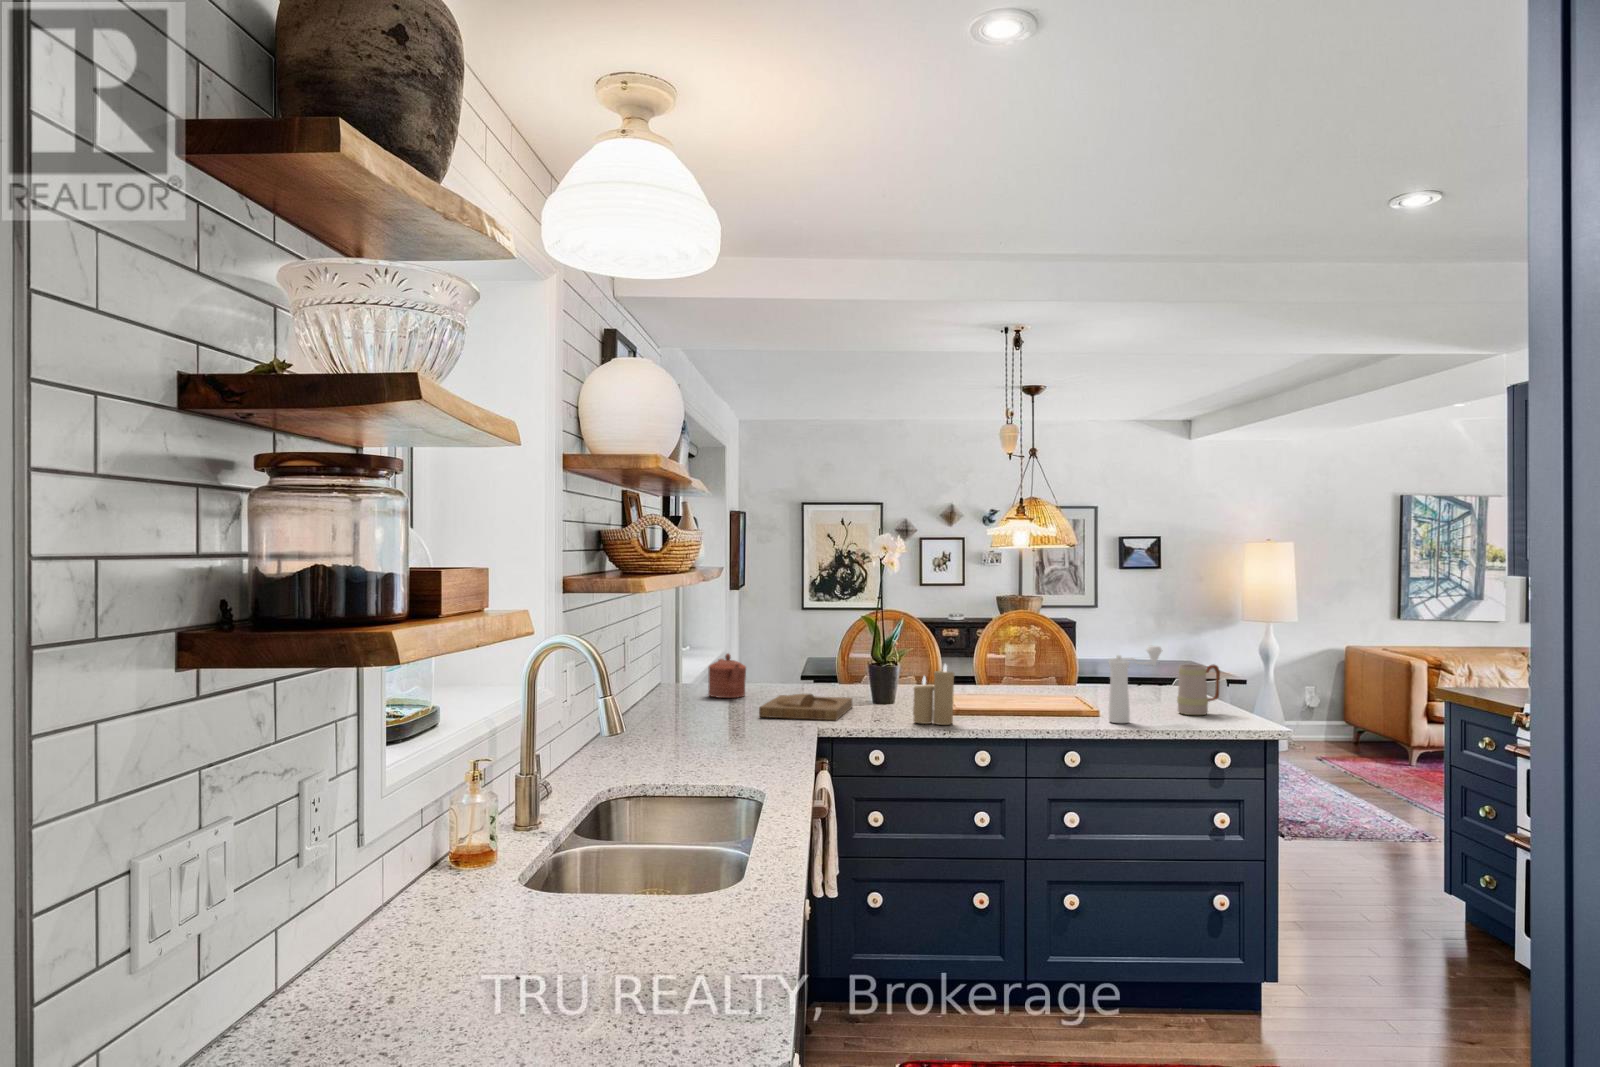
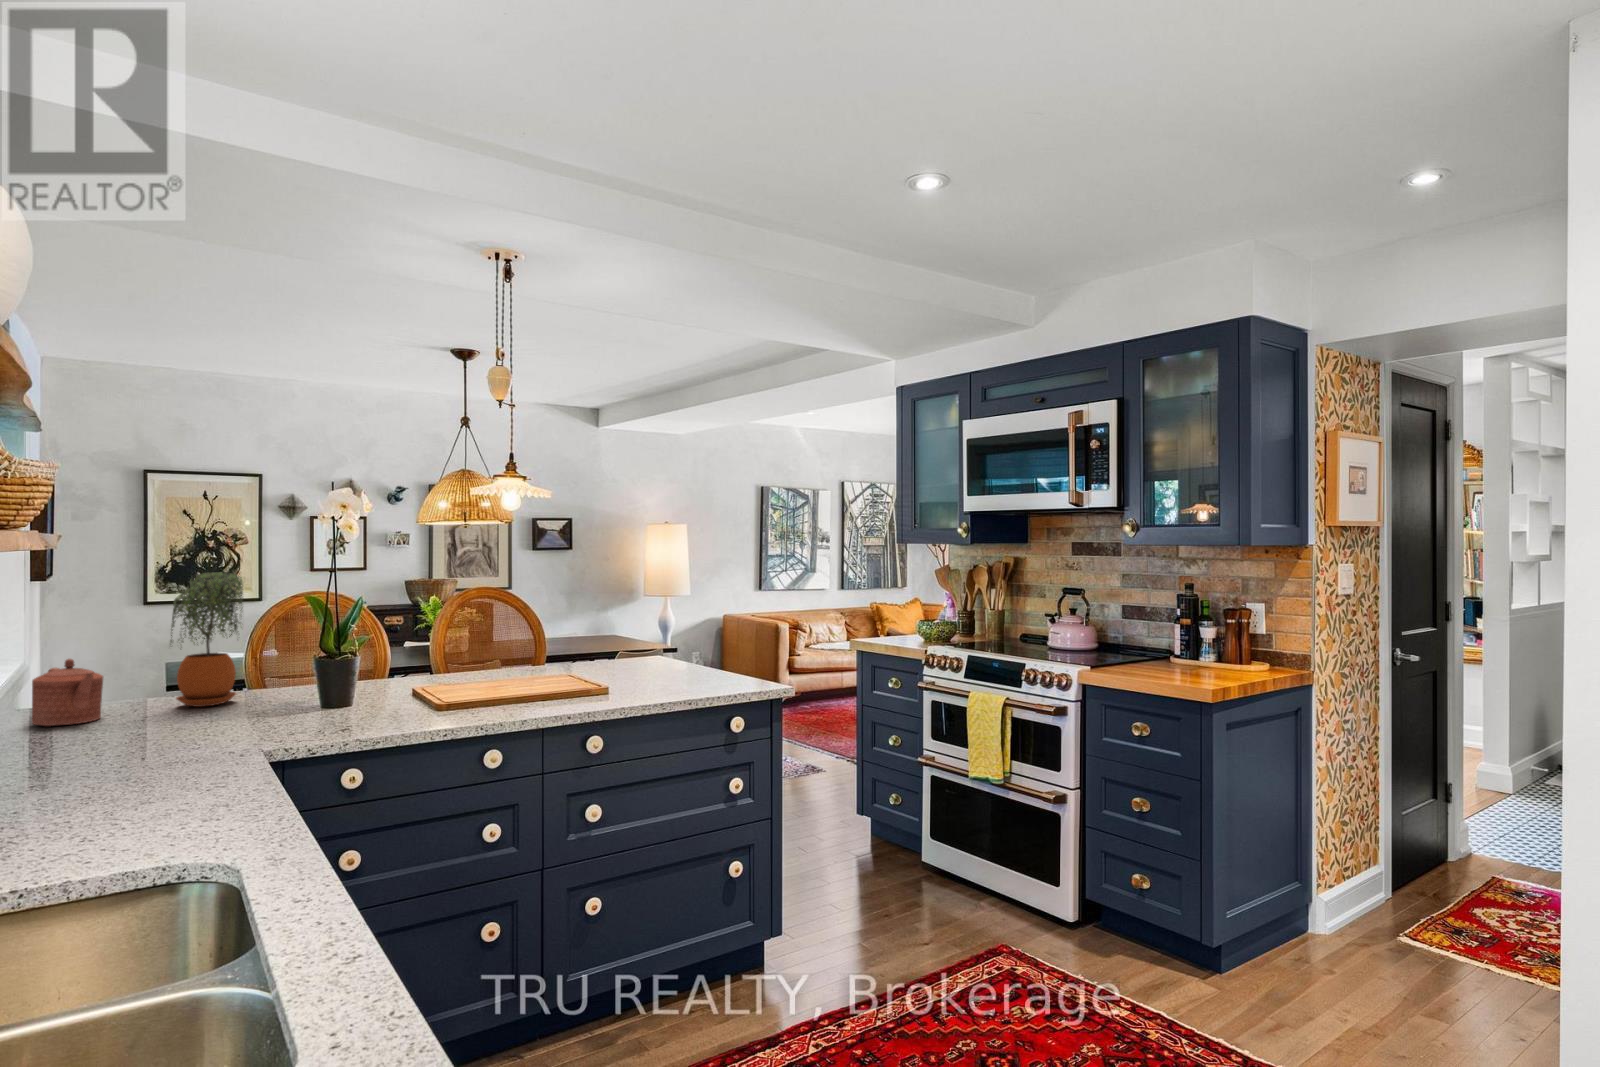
potted plant: none [783,596,833,694] -> present [170,572,243,707]
pepper mill: present [1109,646,1162,723] -> none [627,611,679,698]
candle: present [913,664,954,725] -> none [393,646,450,726]
mug: present [1177,664,1220,715] -> none [685,628,725,682]
tray: present [759,694,852,720] -> none [143,703,290,746]

